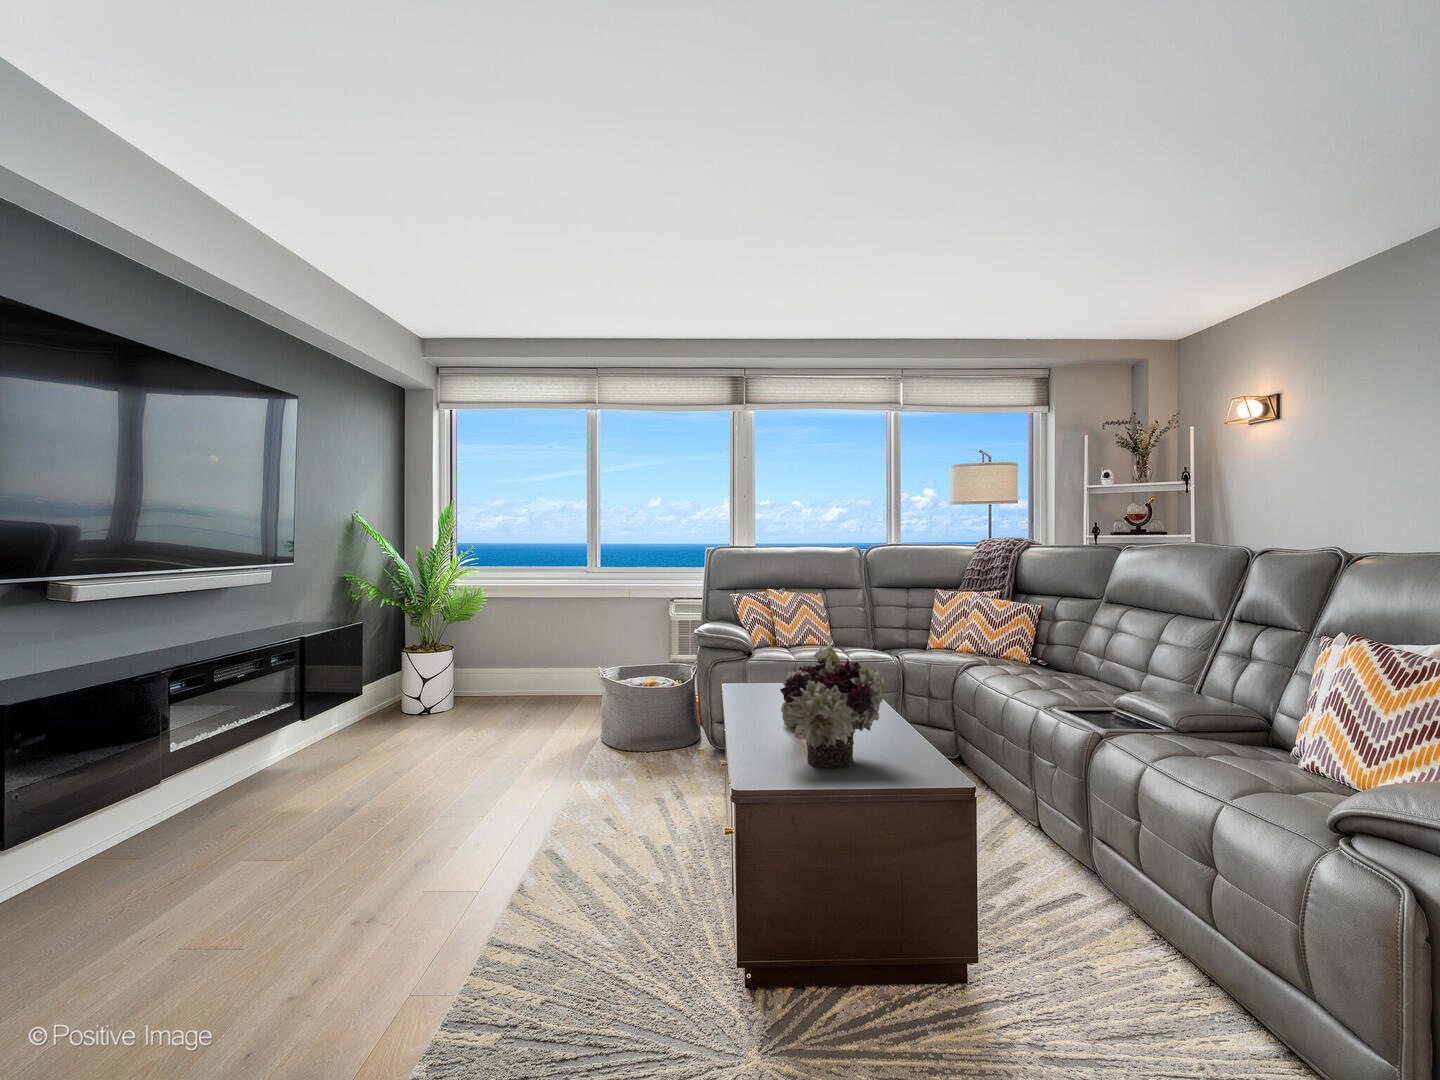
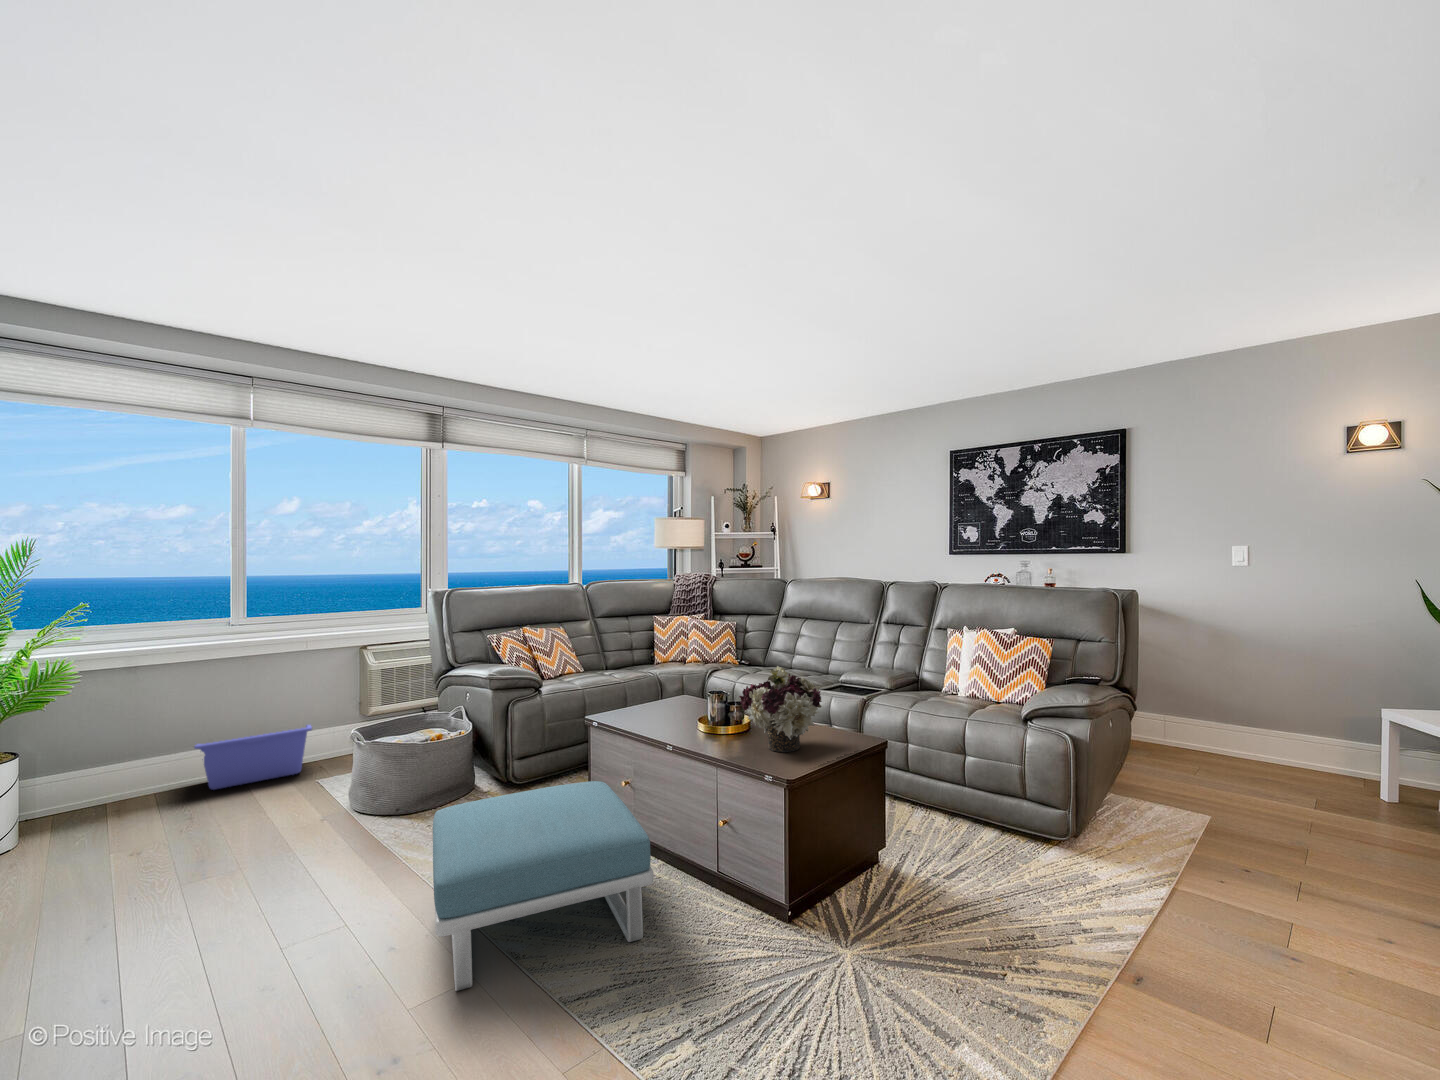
storage bin: none [490,654,588,705] -> present [194,725,312,790]
footstool: none [394,745,675,938] -> present [433,781,653,991]

